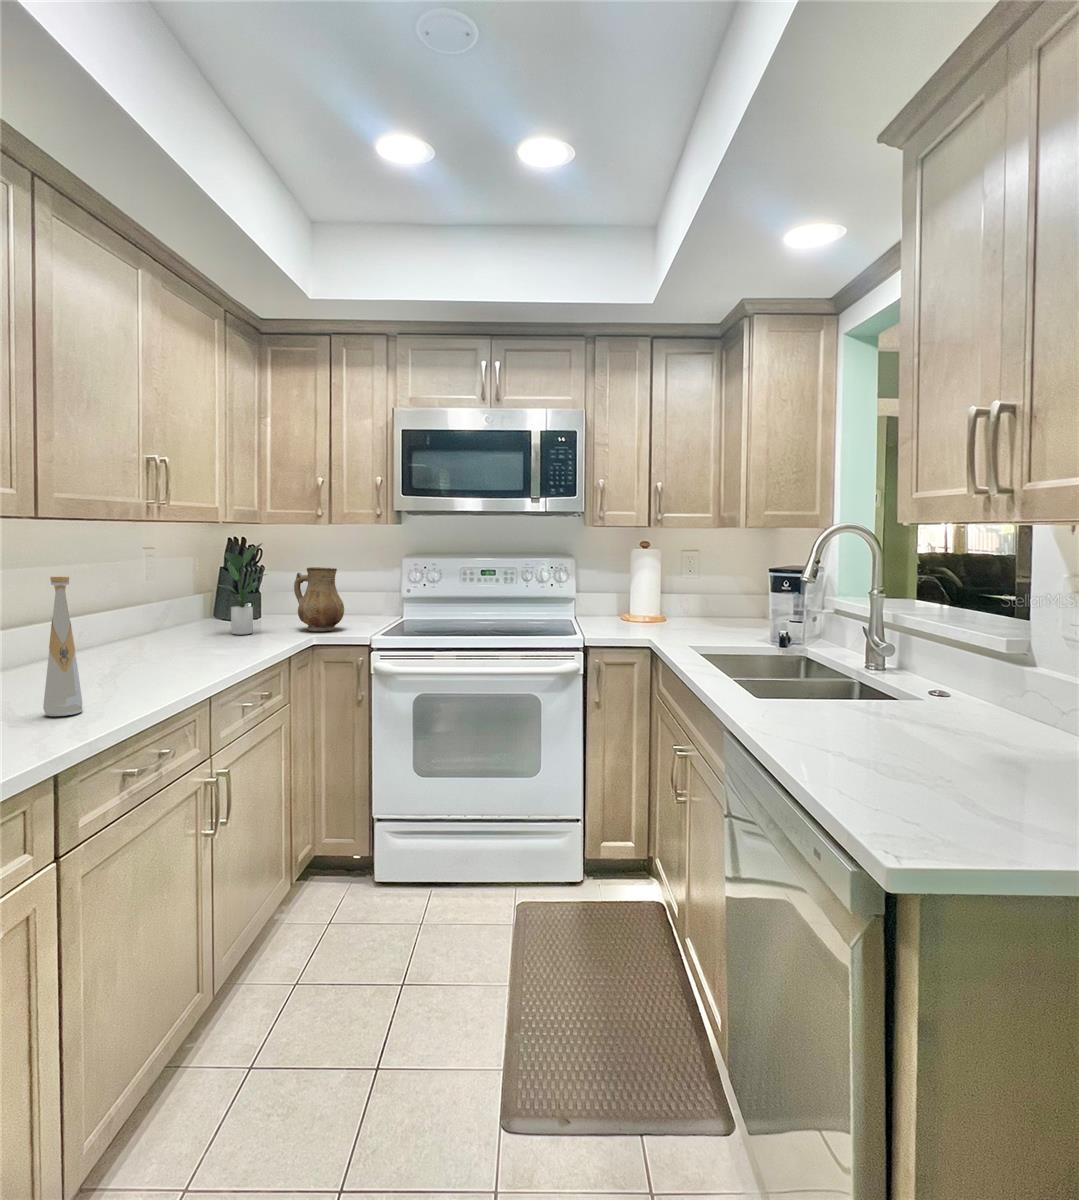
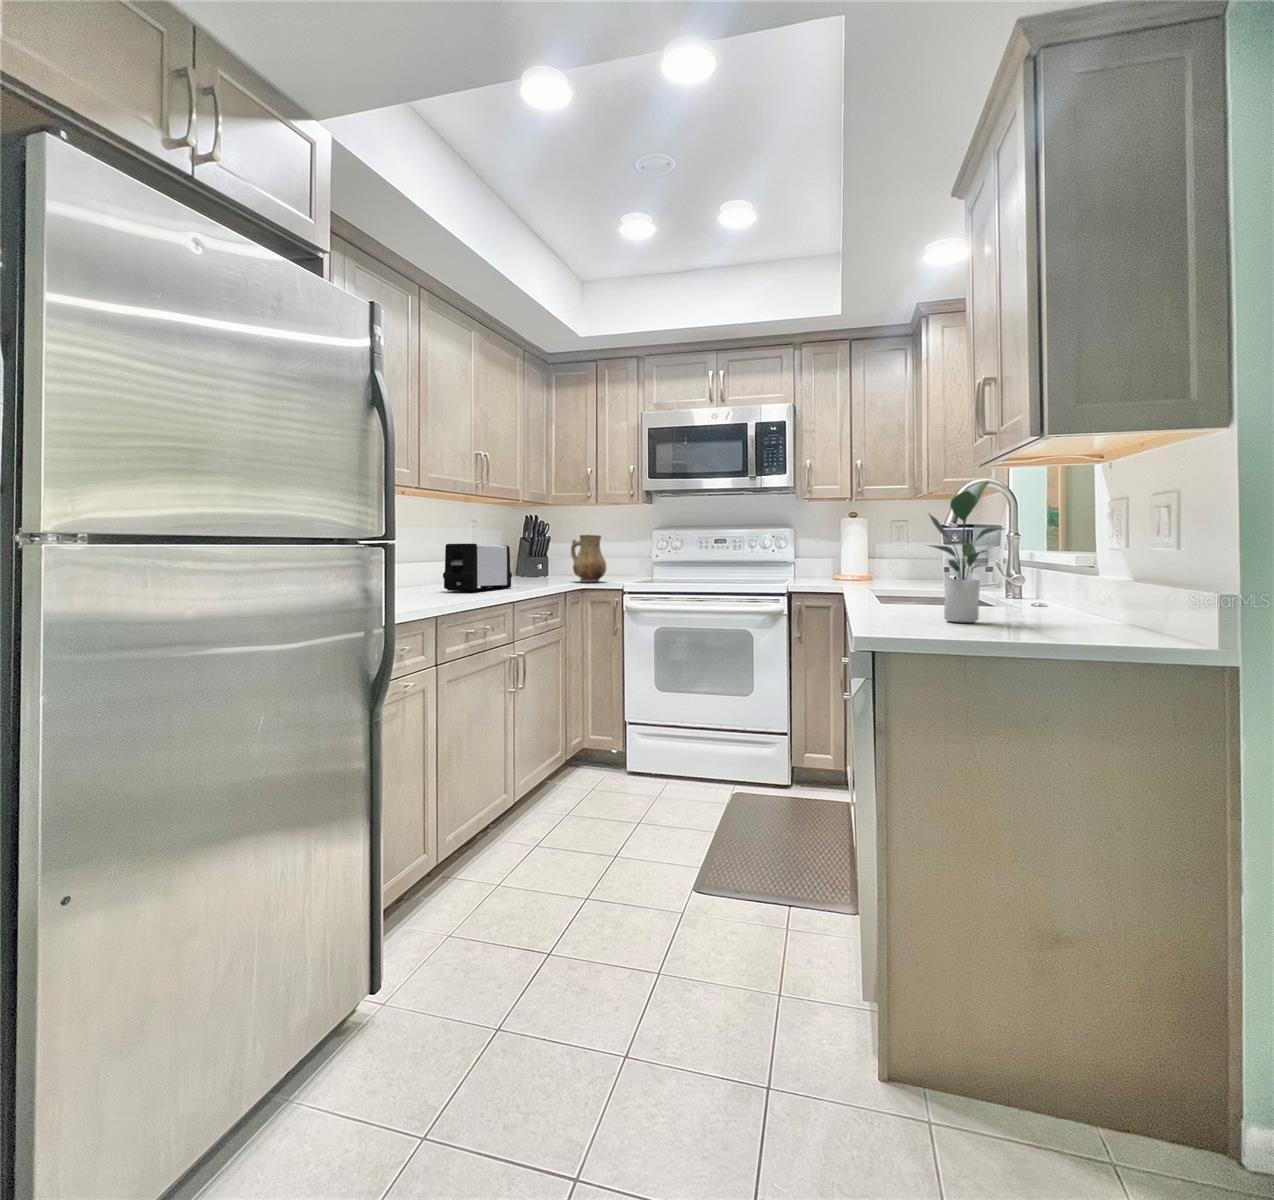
potted plant: present [217,543,266,635] -> present [929,481,1003,622]
bottle: present [43,576,83,716] -> none [419,519,440,603]
toaster: none [95,591,209,668] -> present [443,544,512,591]

